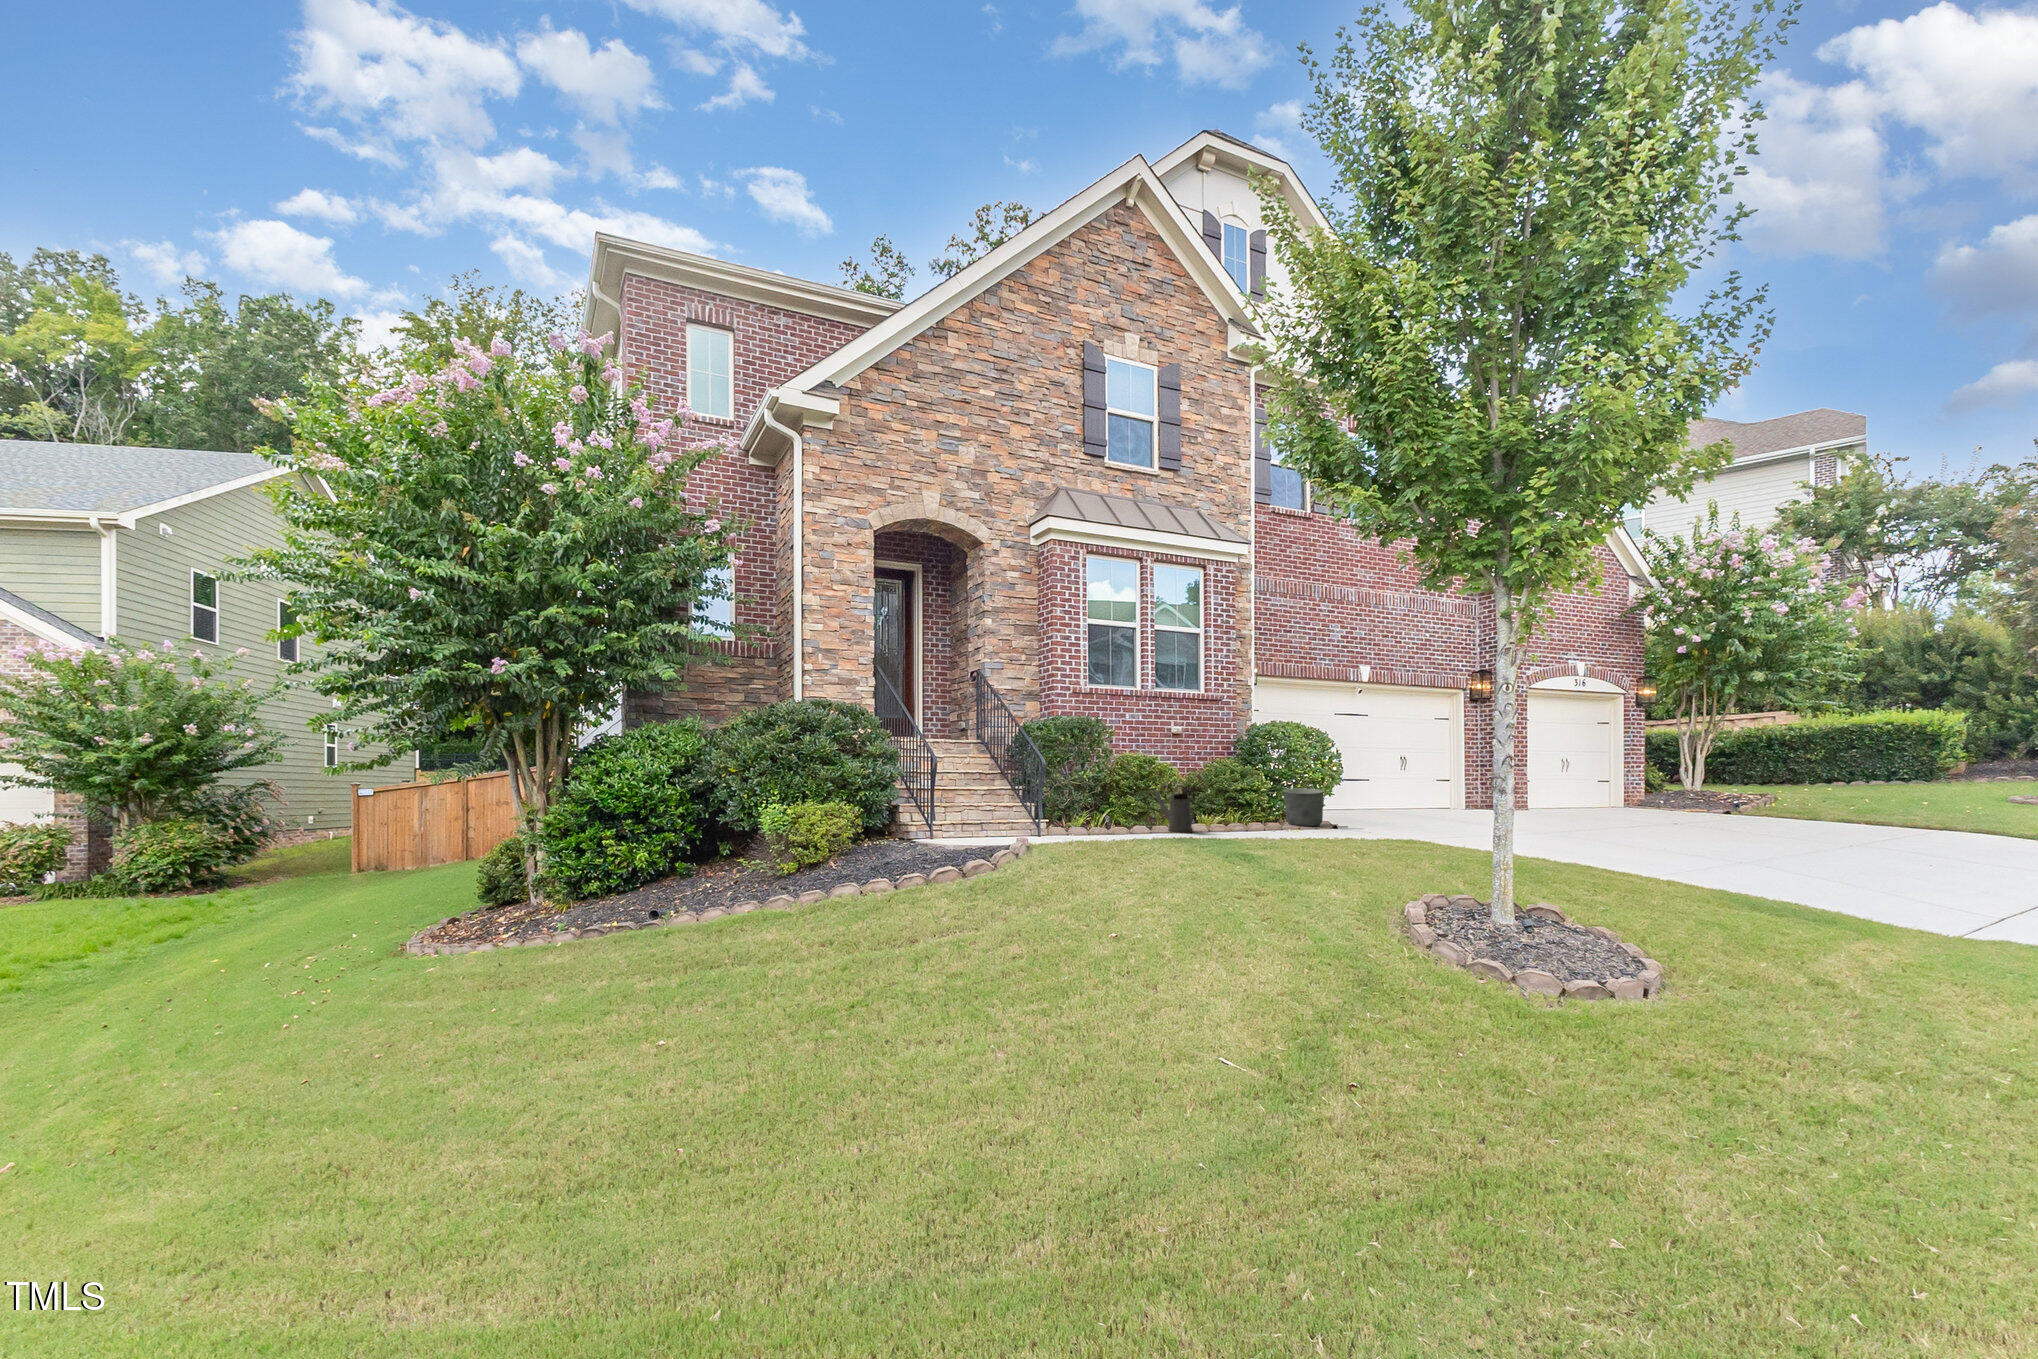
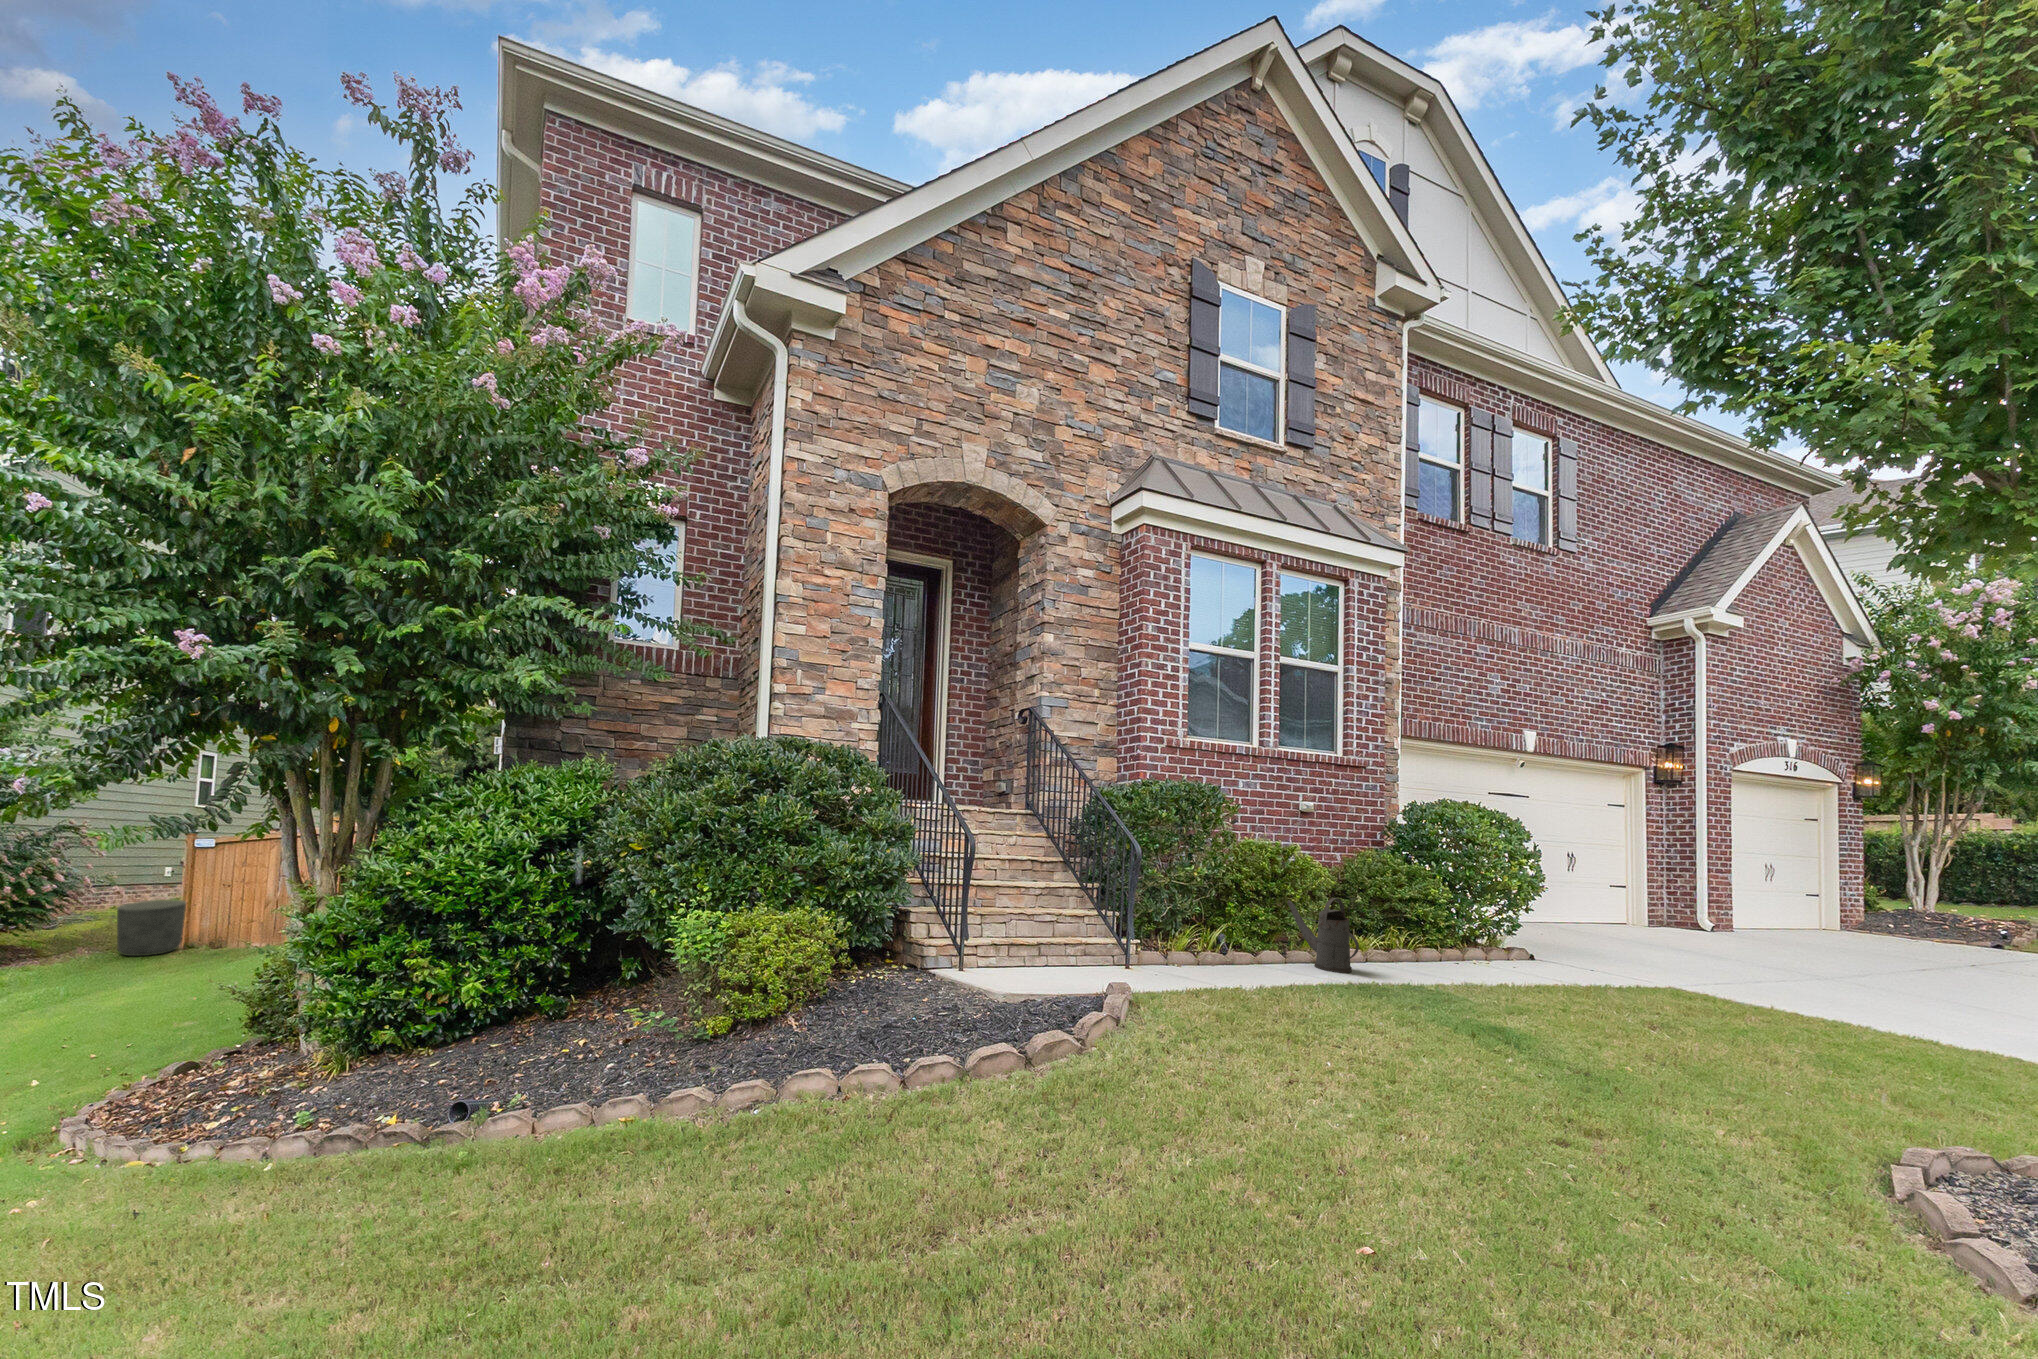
planter: present [1284,788,1323,827] -> present [117,900,186,956]

